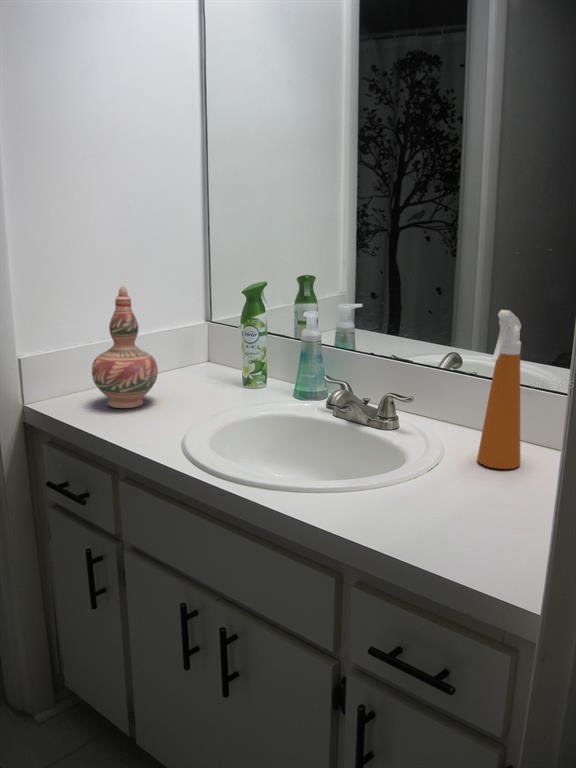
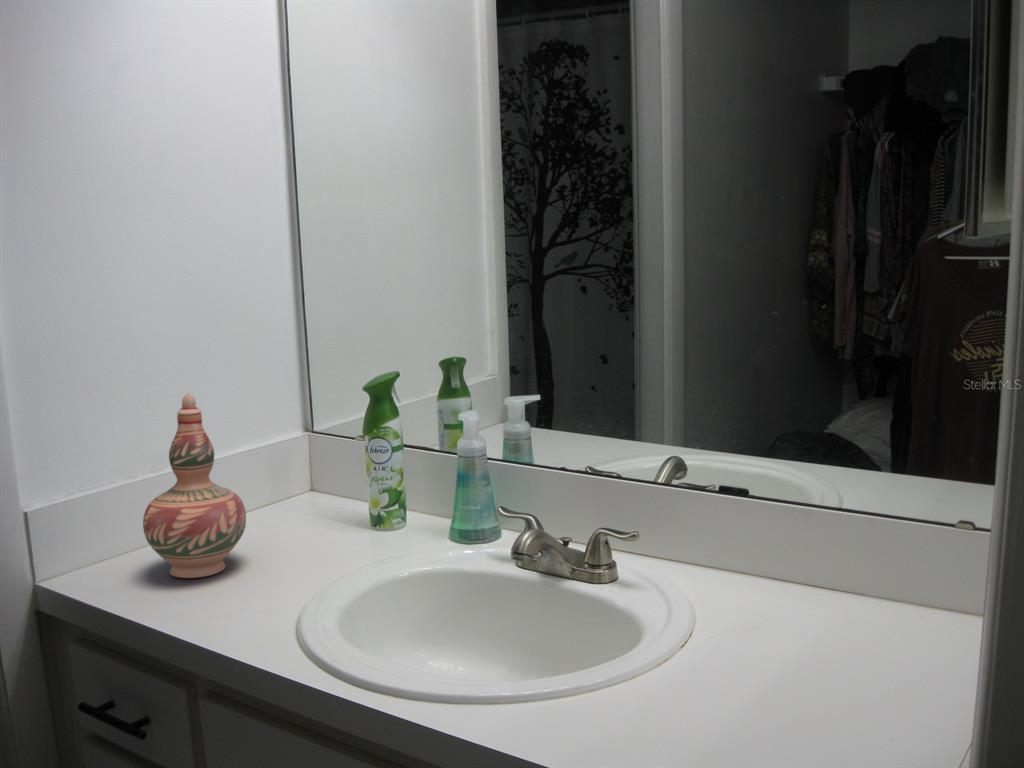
spray bottle: present [477,310,521,469] -> none [746,405,809,636]

